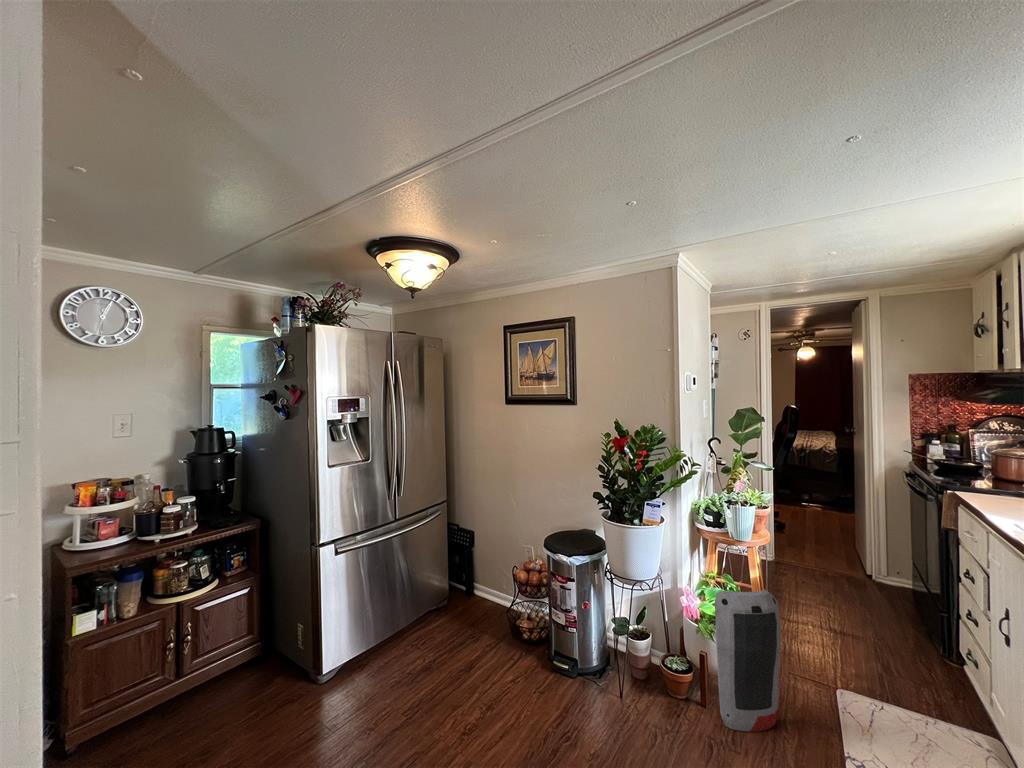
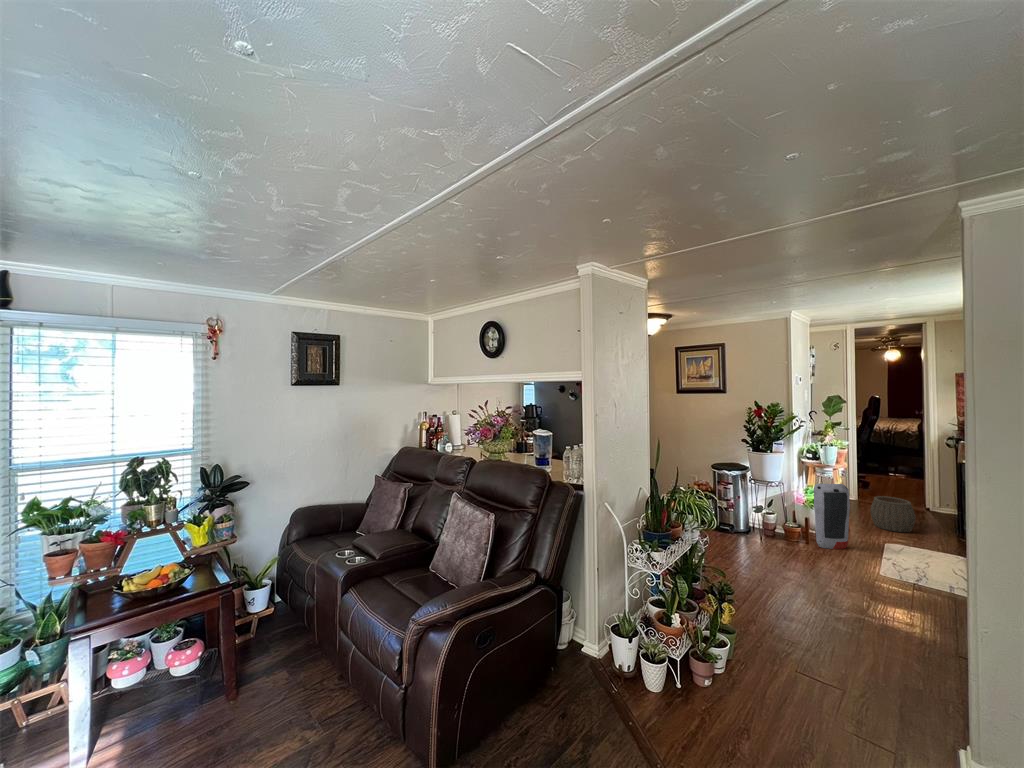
woven basket: none [803,582,876,655] -> present [870,496,915,532]

